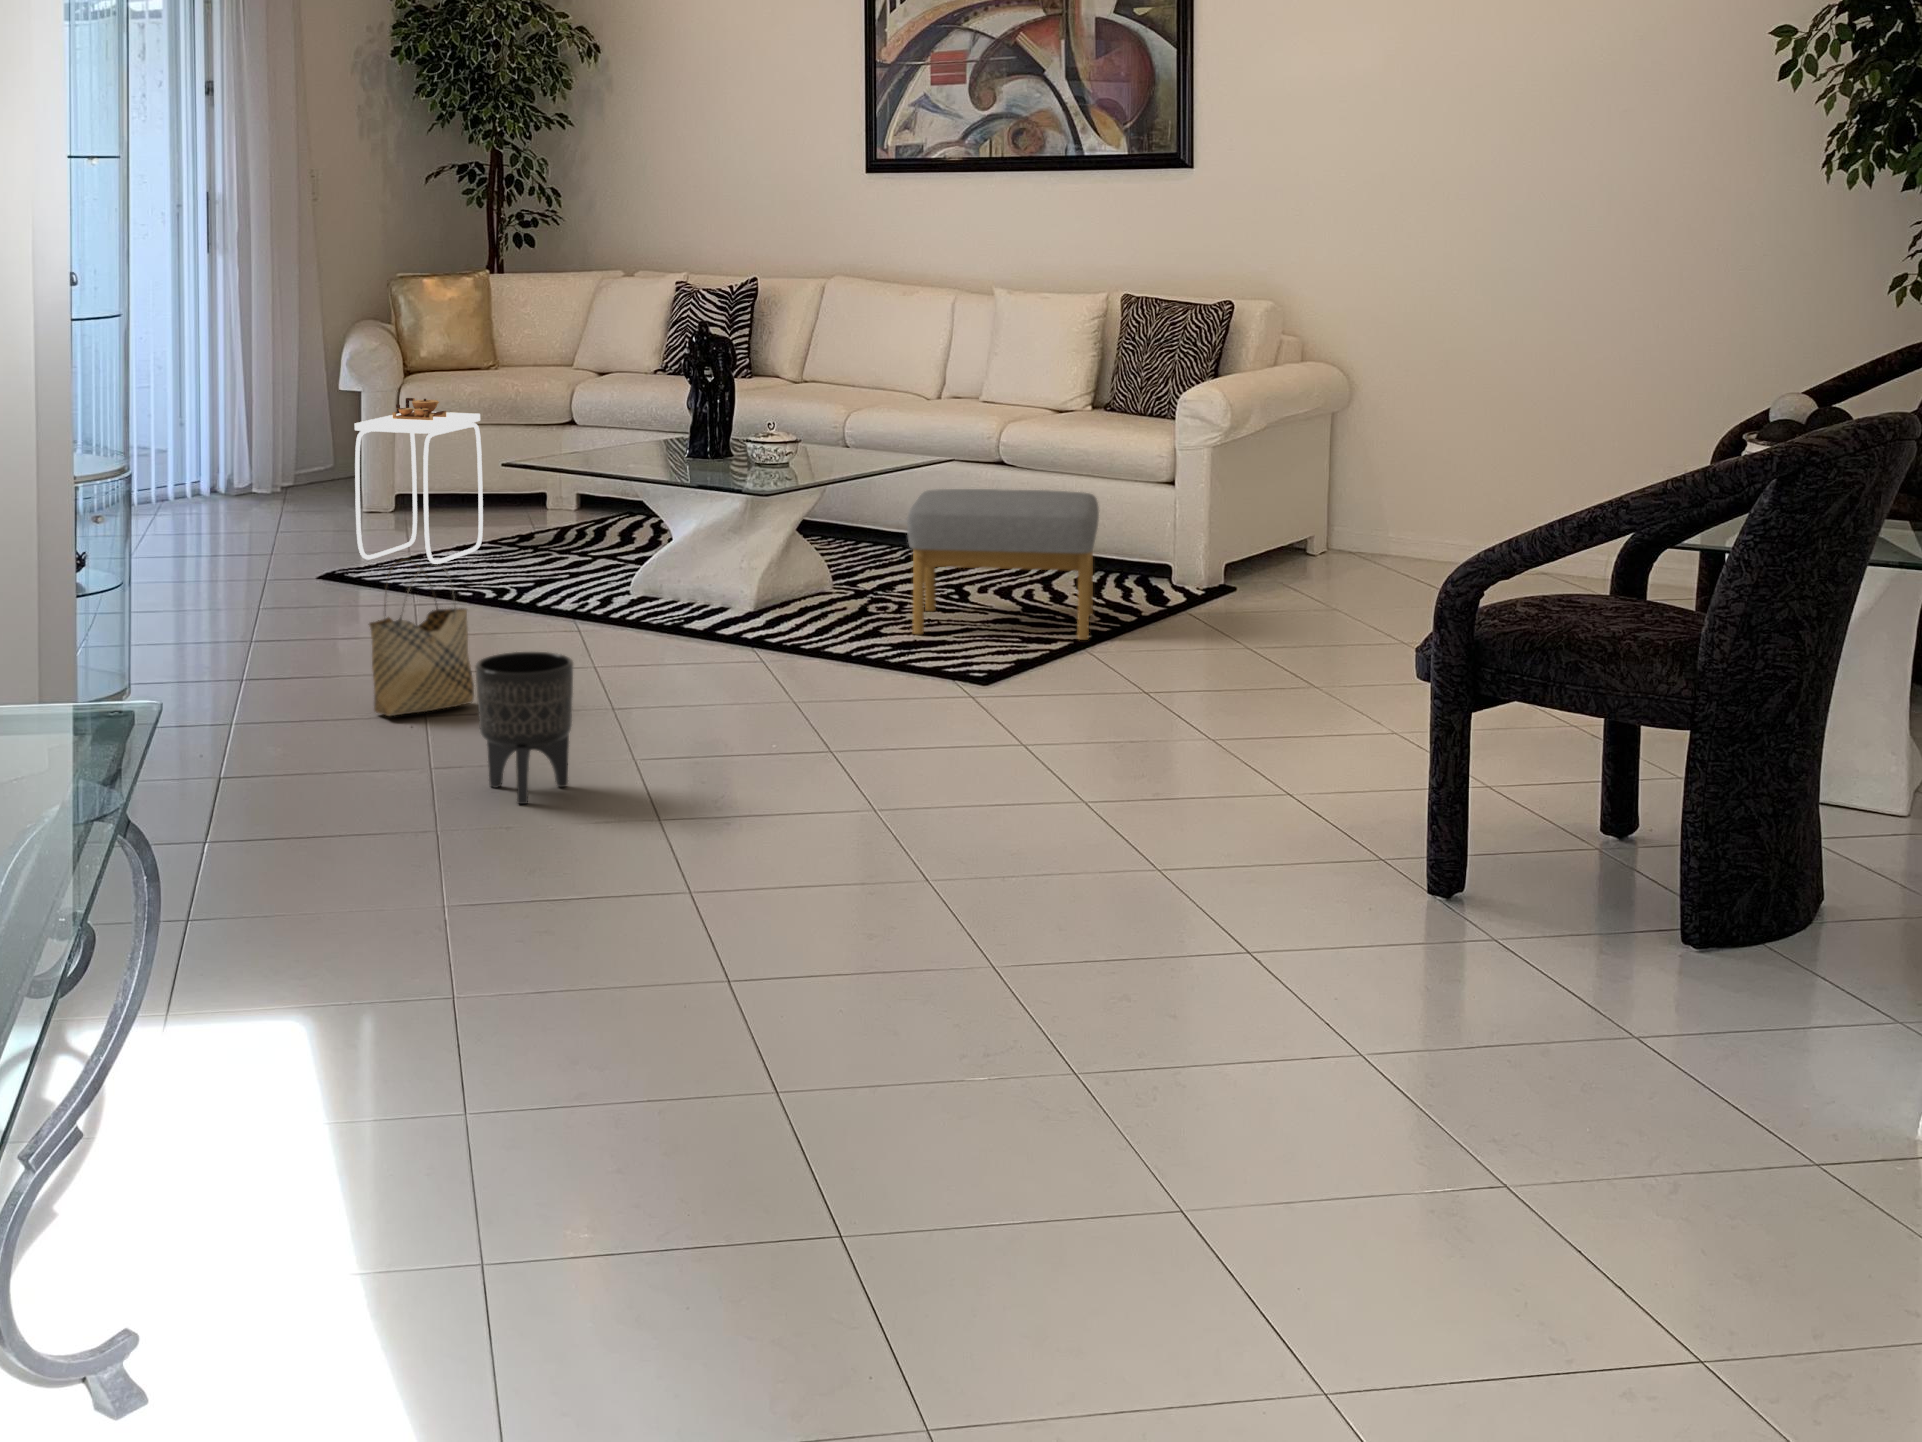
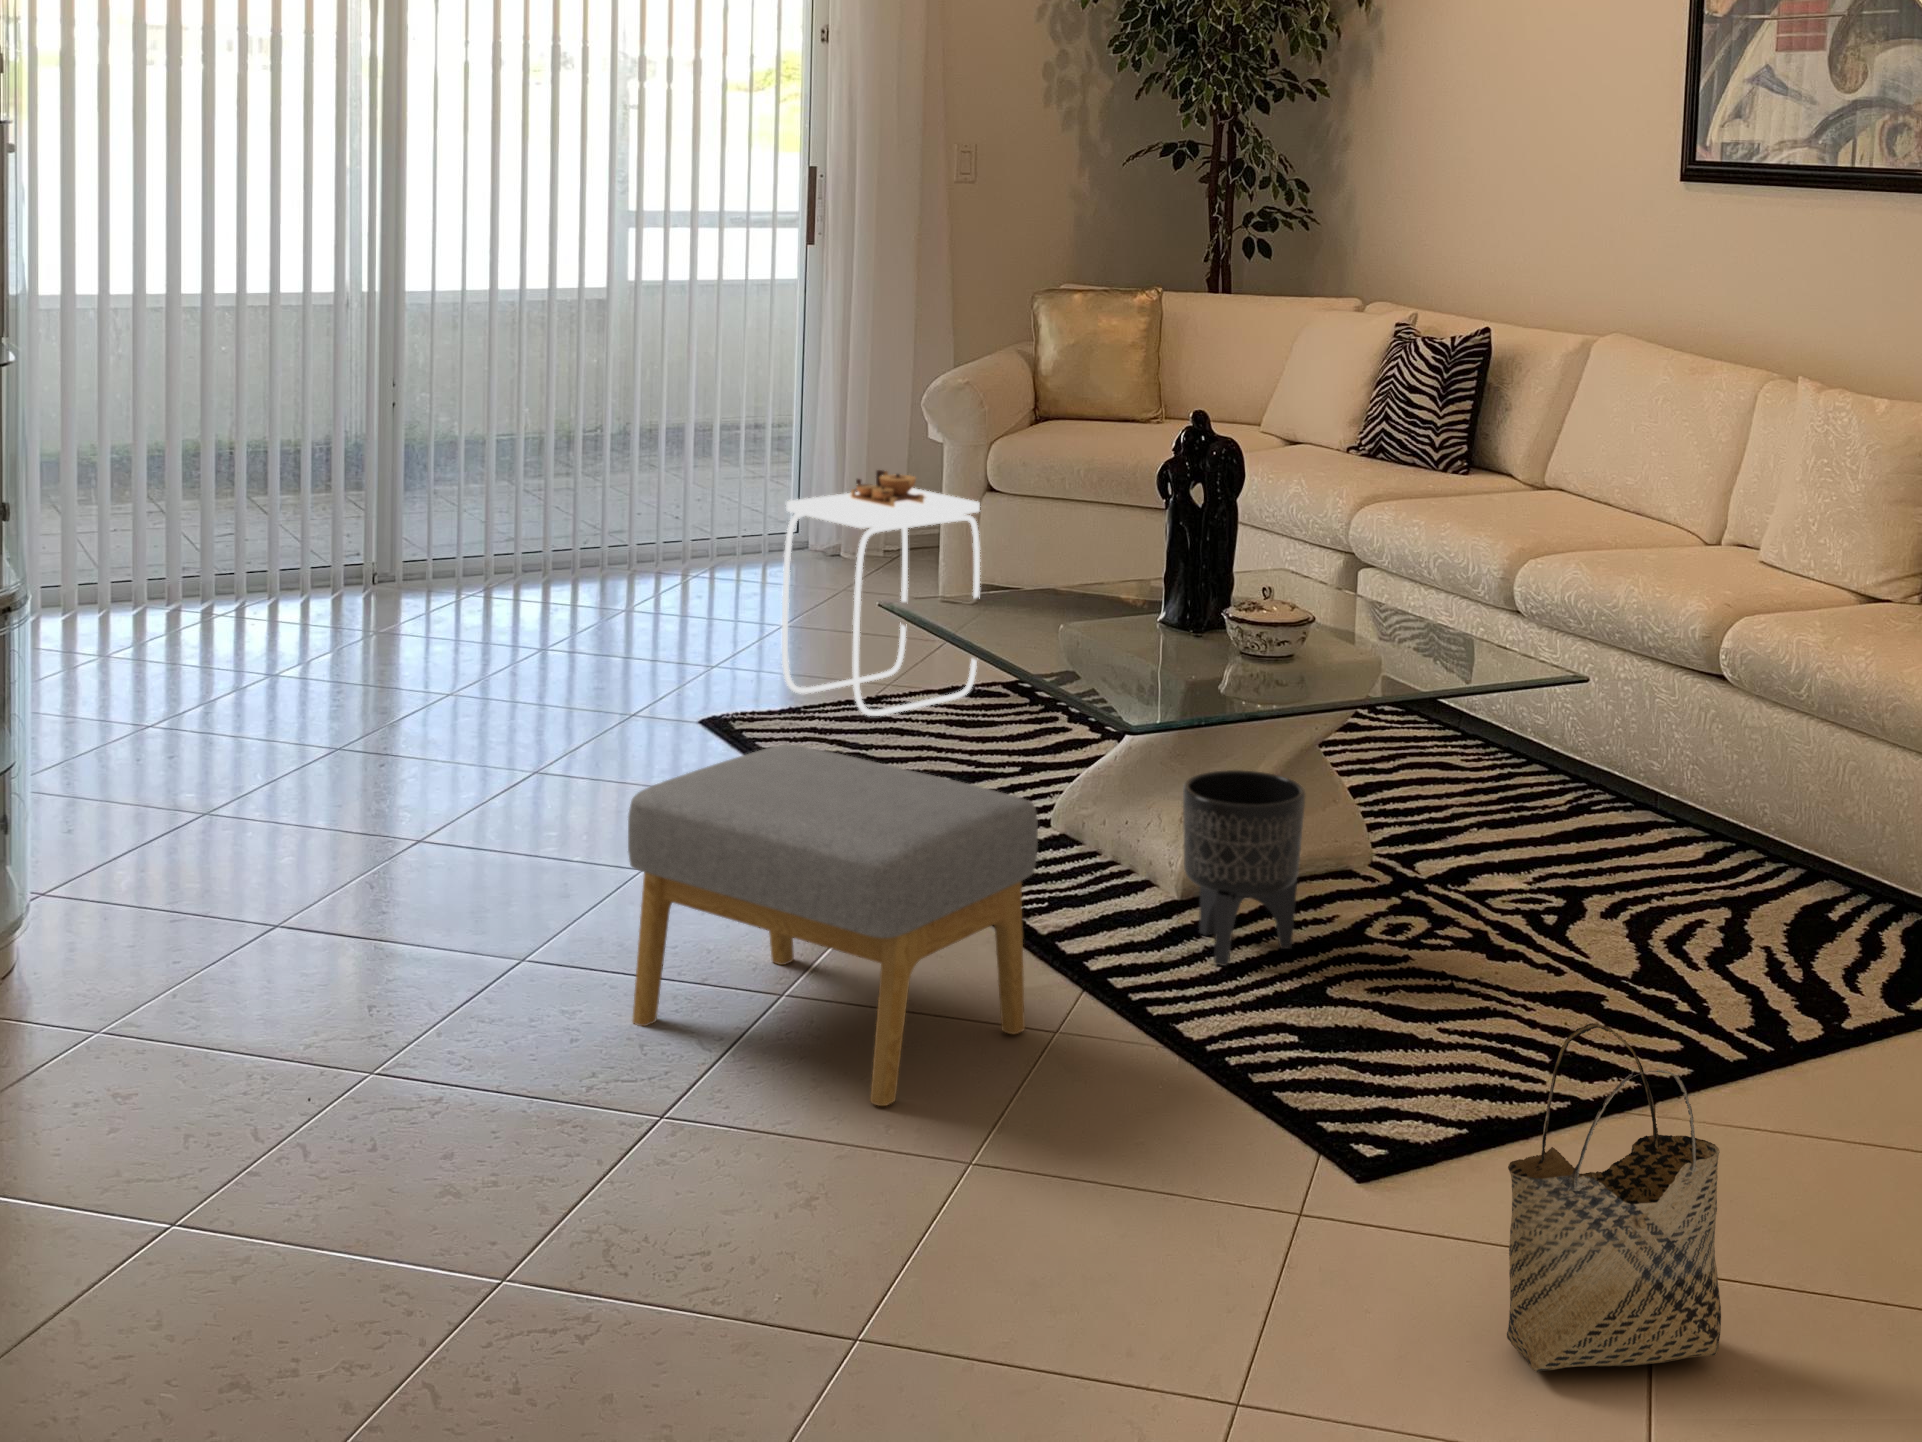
footstool: present [907,489,1099,640] -> present [628,745,1038,1106]
woven basket: present [369,559,474,716] -> present [1507,1023,1721,1372]
planter: present [475,652,574,804] -> present [1183,770,1305,966]

